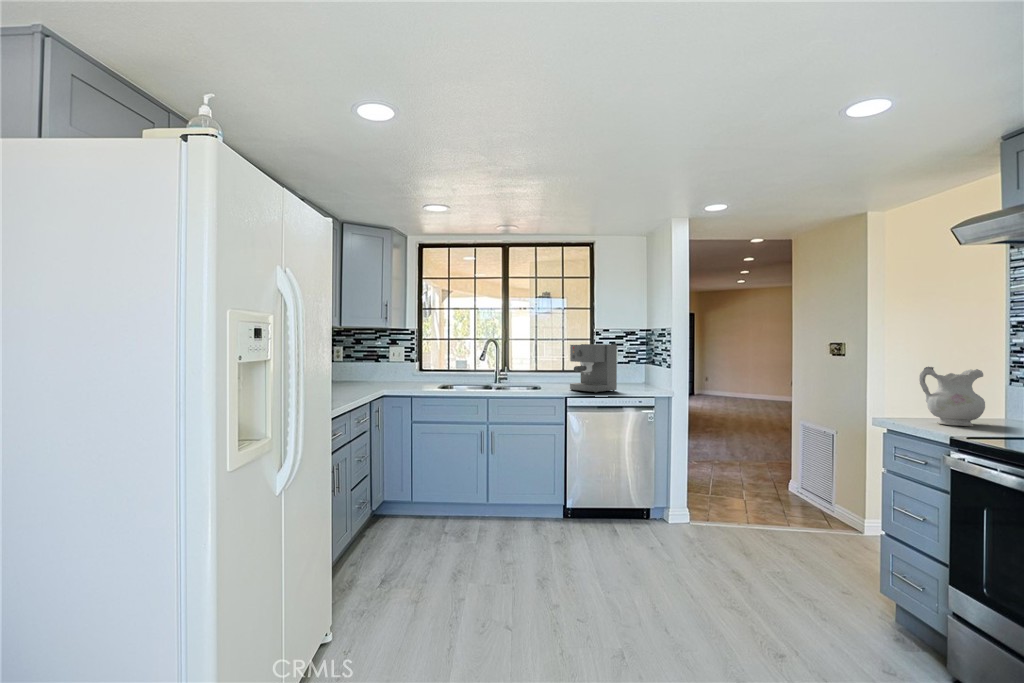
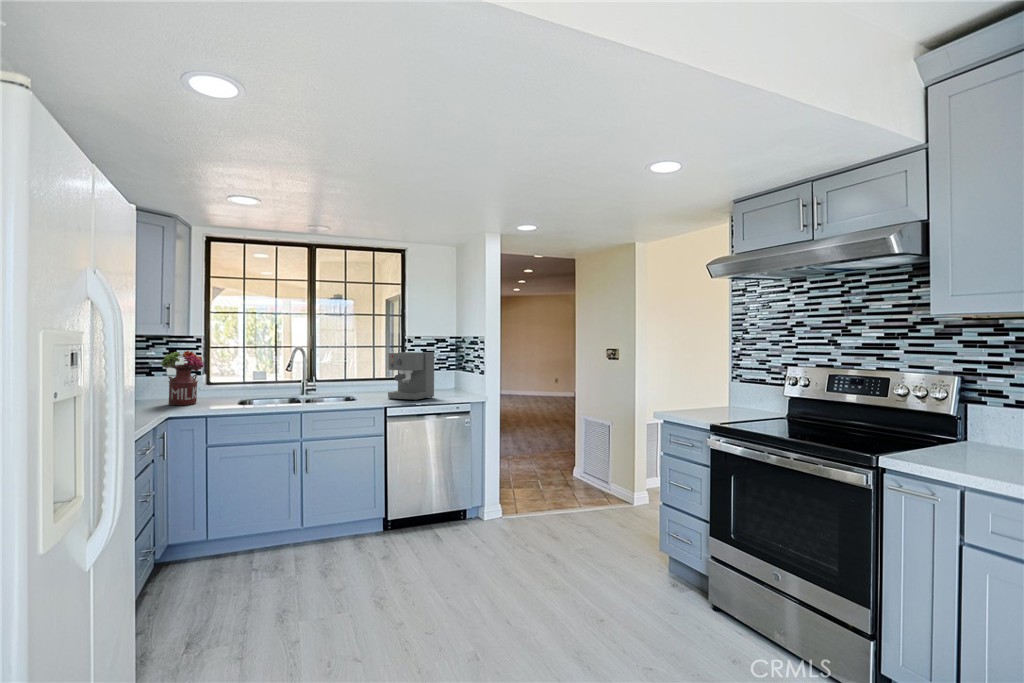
flower arrangement: none [381,341,414,387] -> present [161,351,204,405]
ceramic pitcher: present [919,367,985,426] -> none [685,370,726,415]

